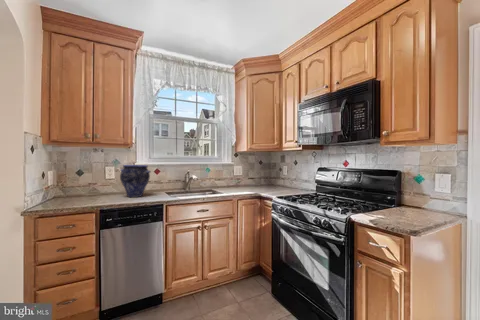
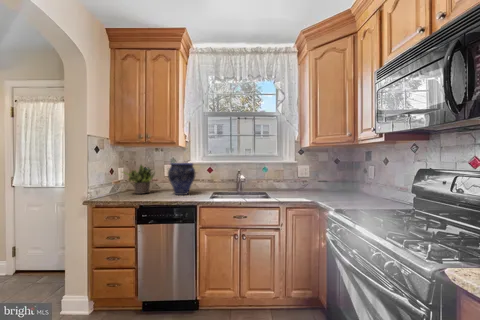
potted plant: none [62,166,101,199] -> present [122,165,155,194]

